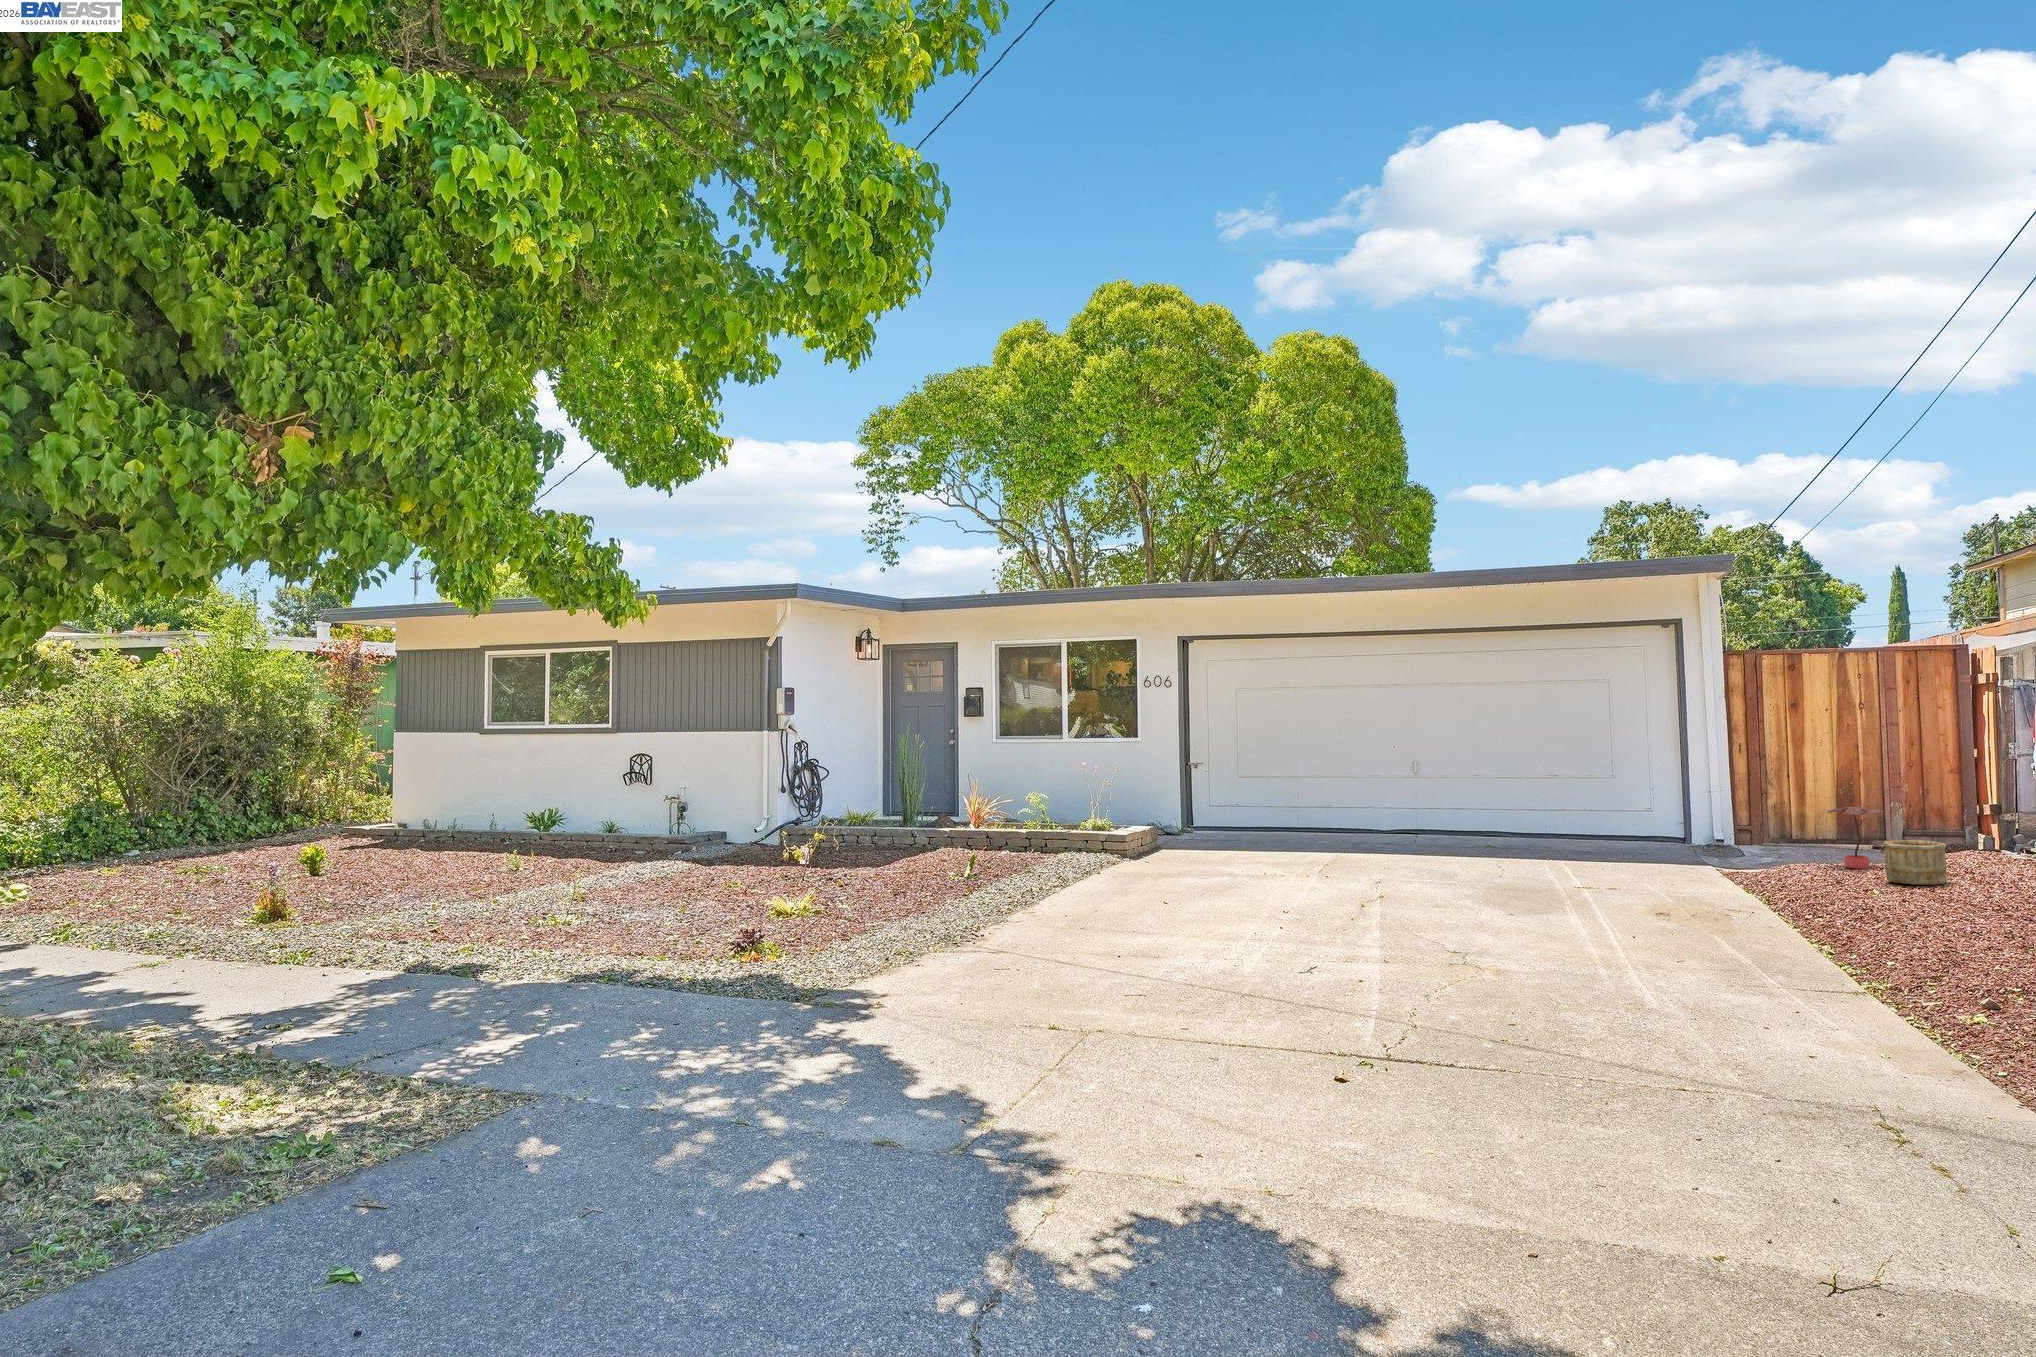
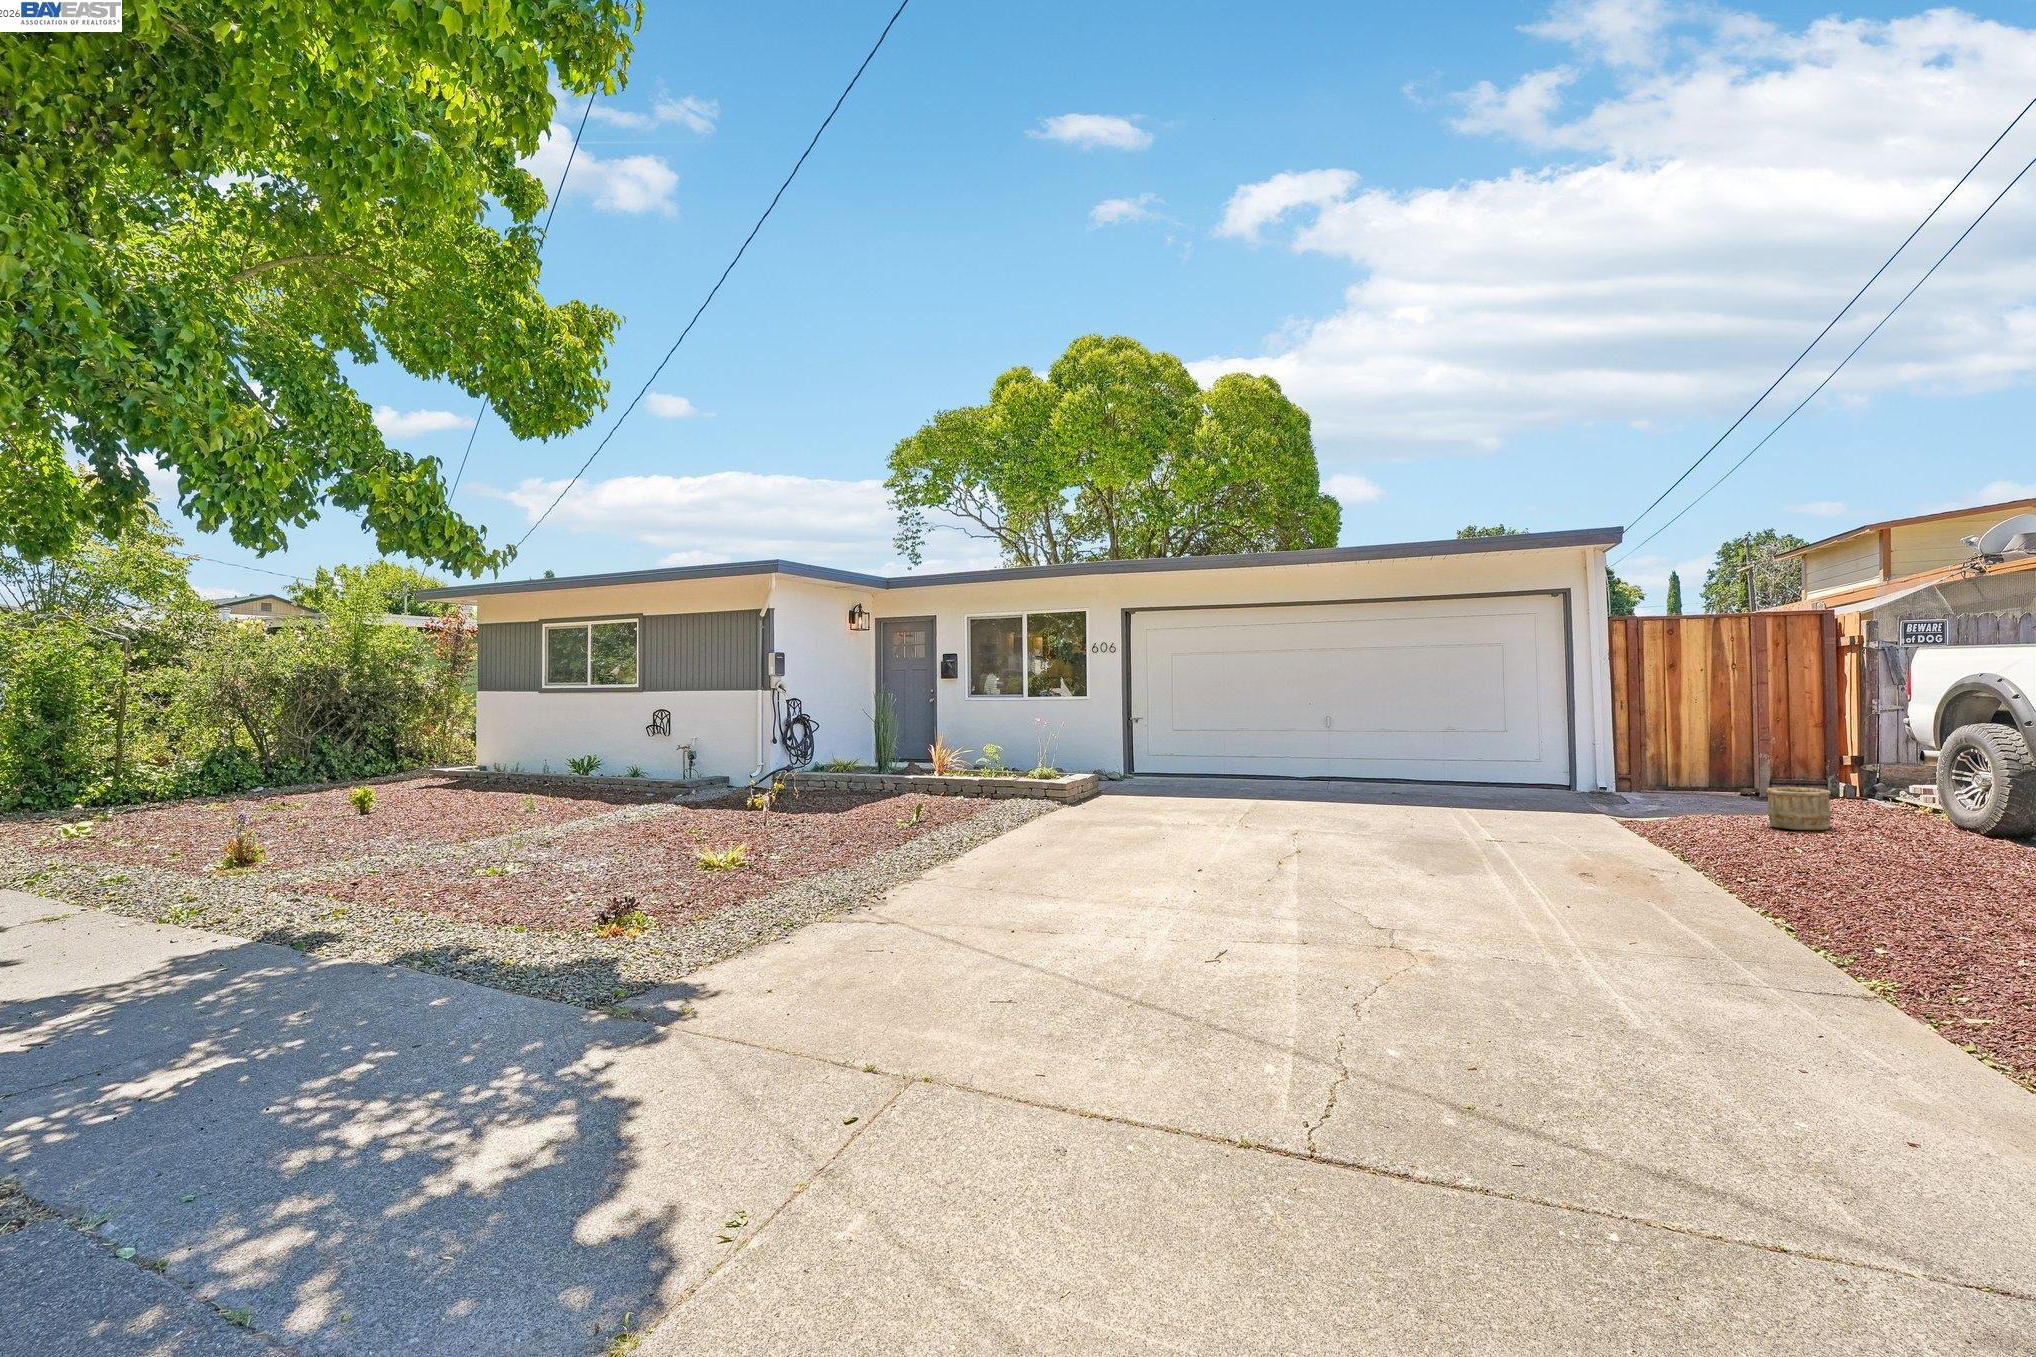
potted plant: present [1827,807,1884,869] -> none [1706,757,1763,815]

